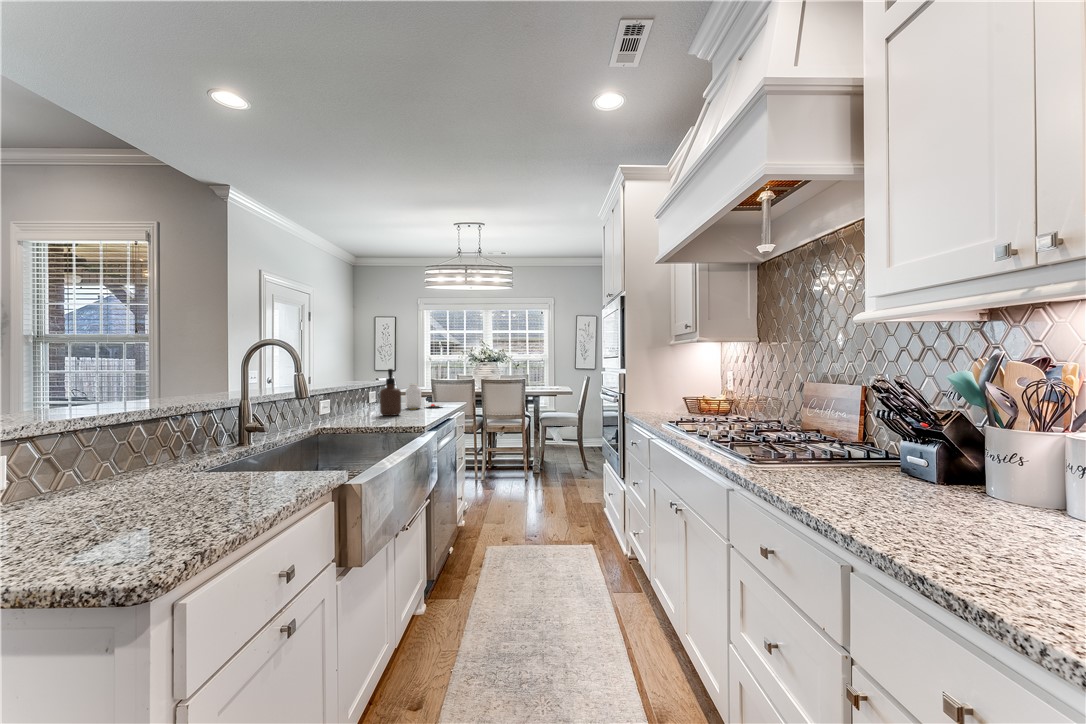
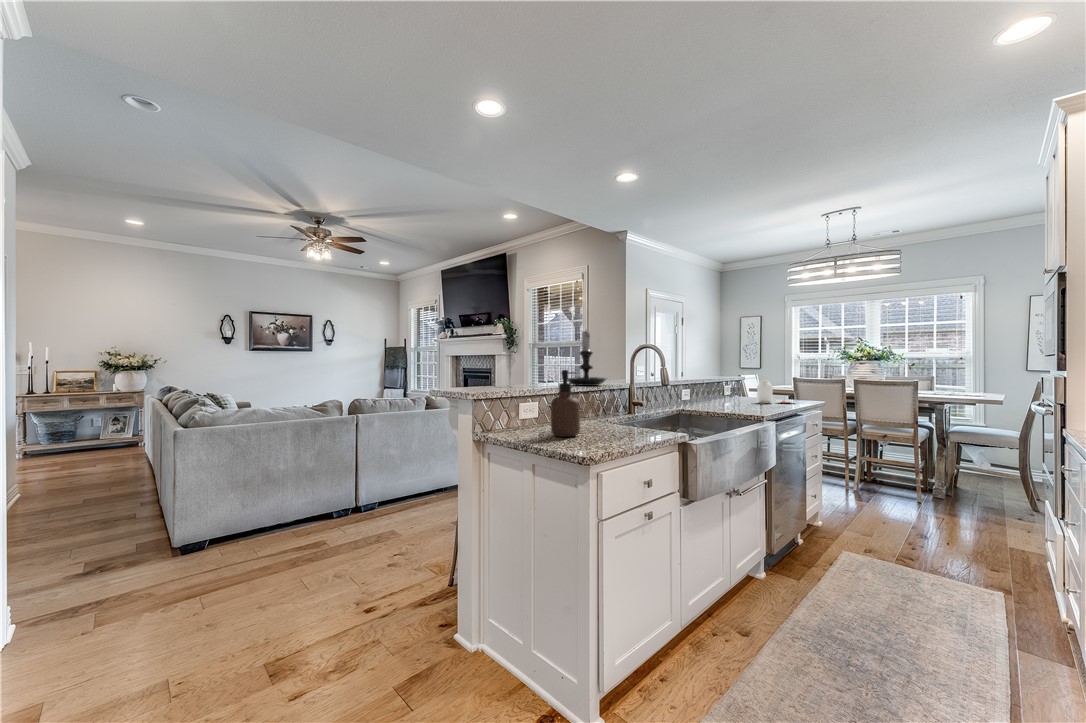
candle holder: none [128,314,208,406] -> present [567,331,607,386]
soap dispenser: present [380,369,401,416] -> present [551,370,580,437]

